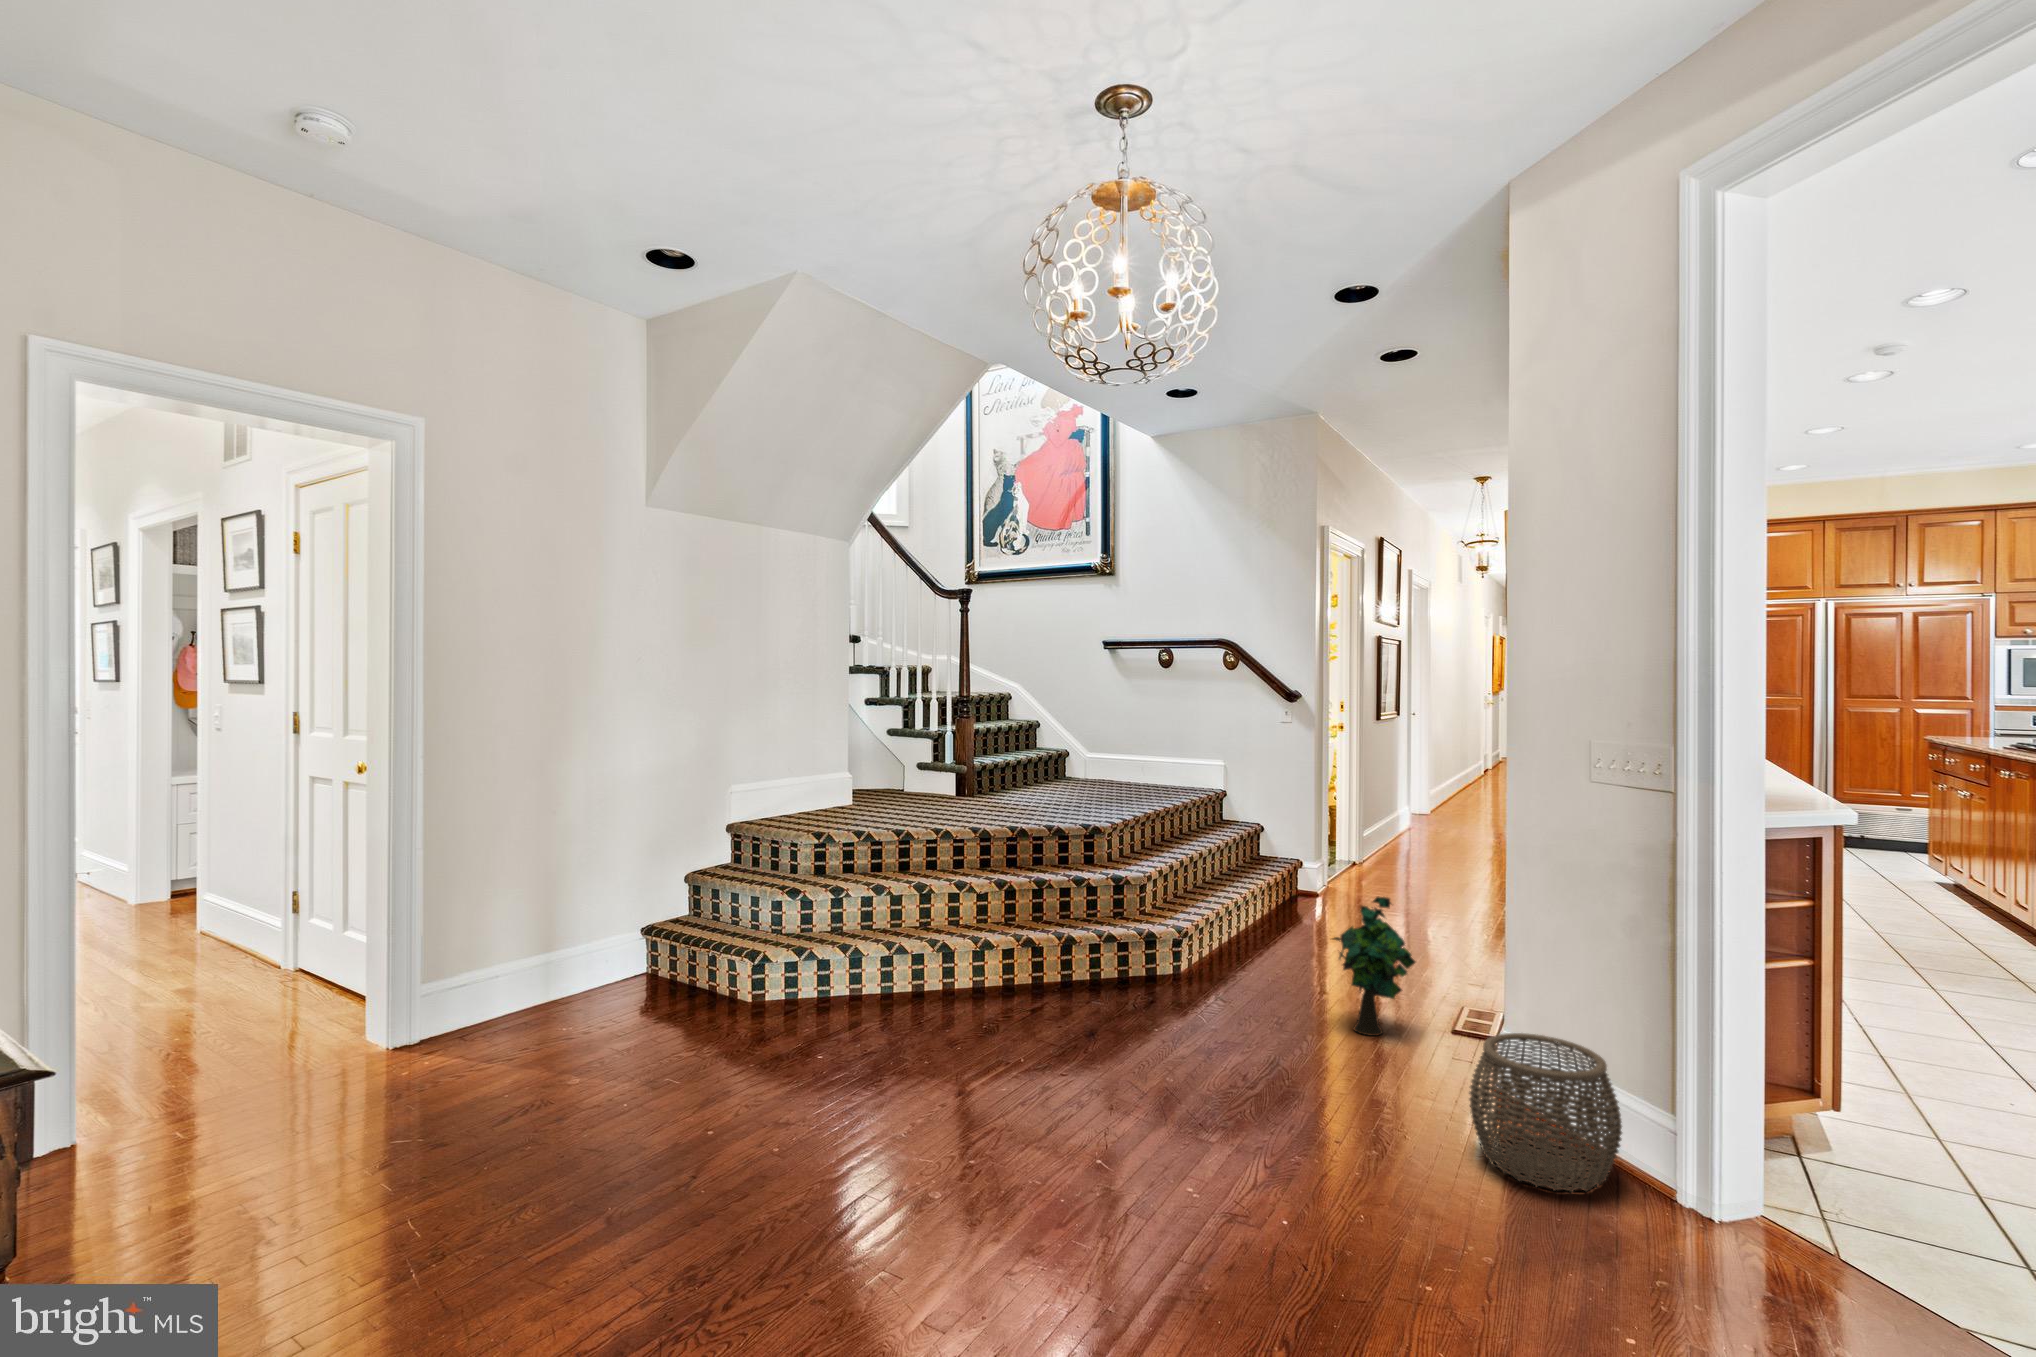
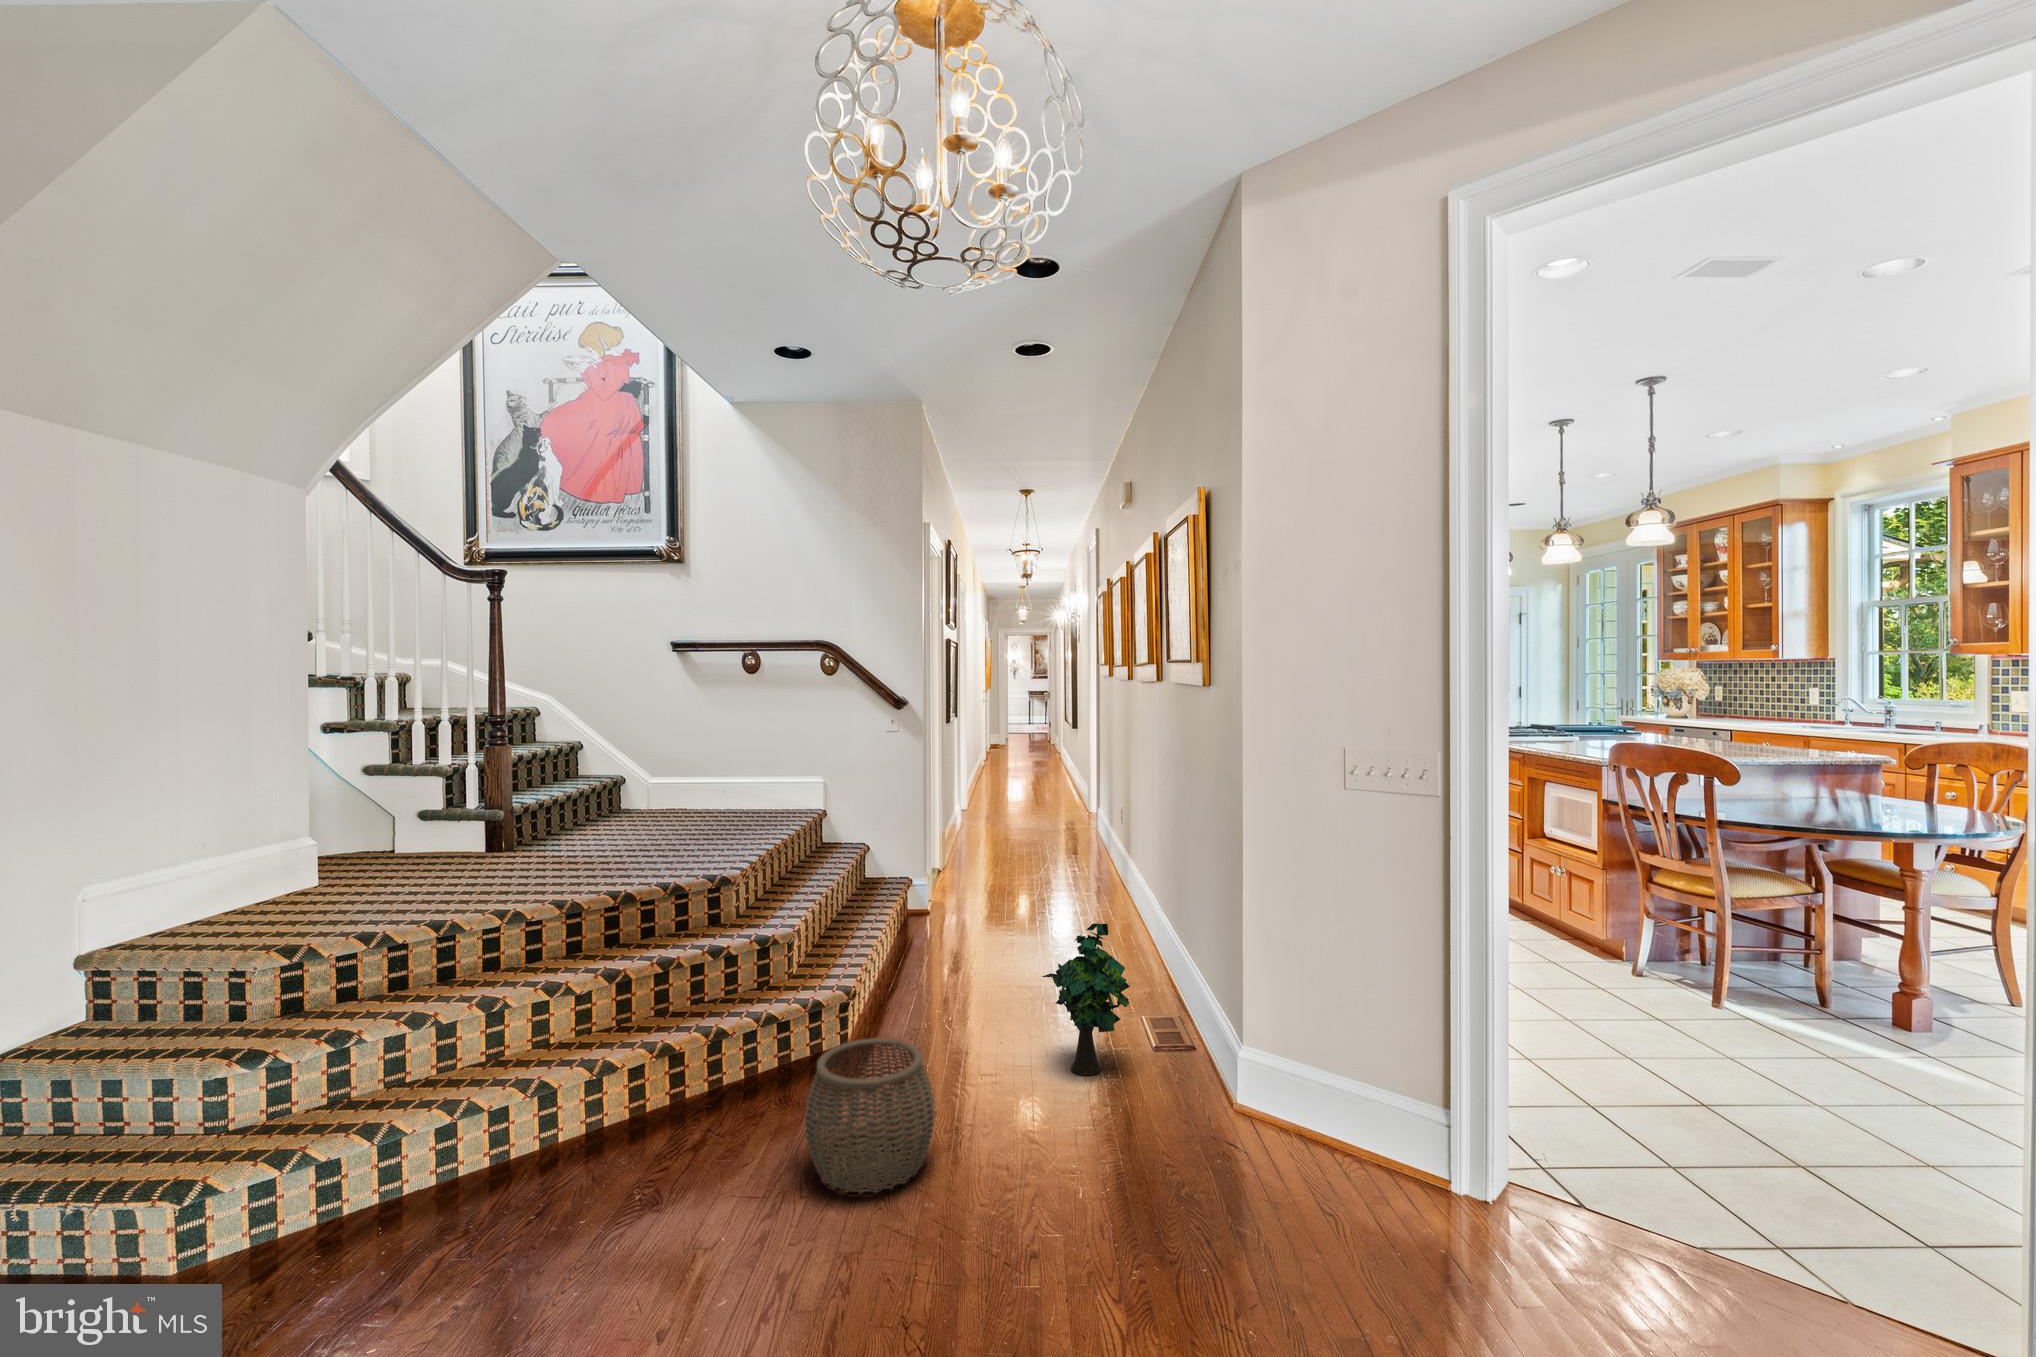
woven basket: present [1469,1033,1622,1192] -> present [805,1038,935,1194]

